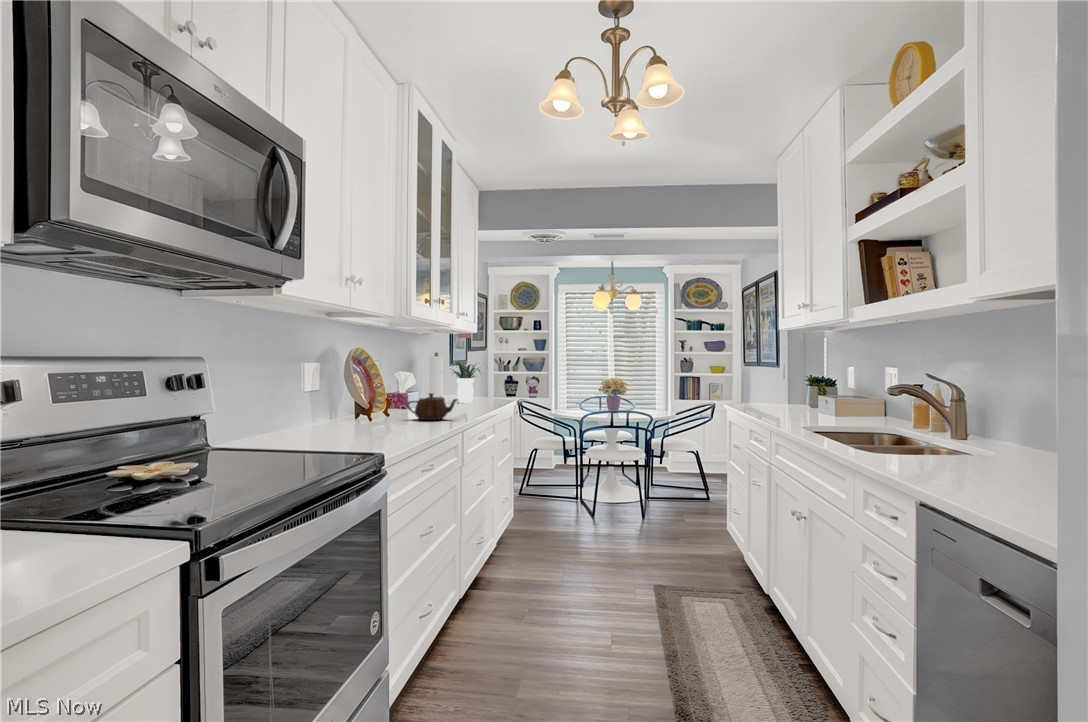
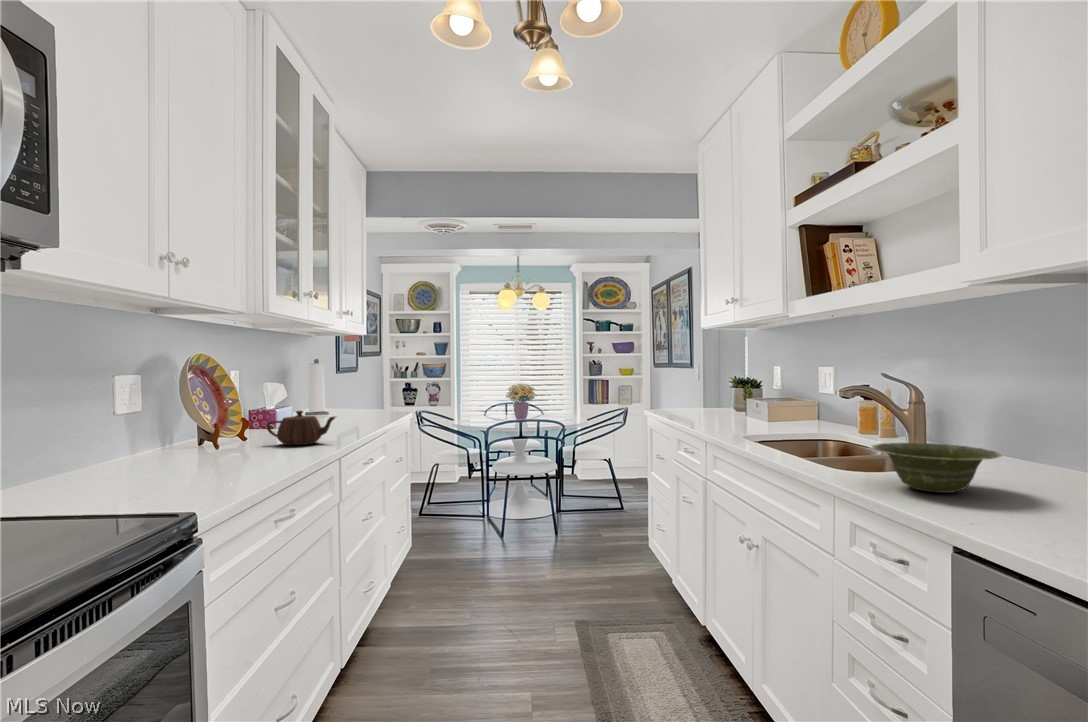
potted plant: present [453,361,480,402] -> none [319,368,382,417]
dish: none [883,429,990,469] -> present [872,442,1002,493]

